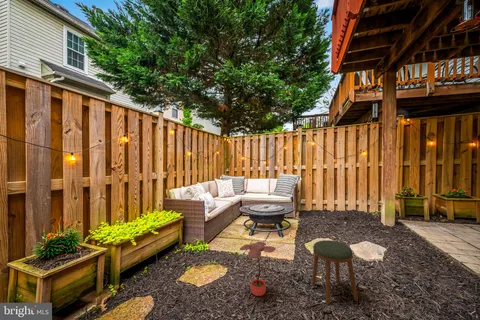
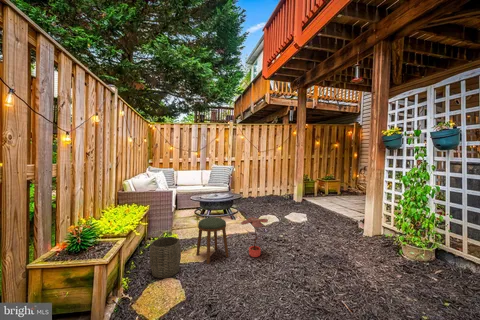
stool: present [312,240,358,304] -> present [196,217,229,264]
woven basket: none [144,248,176,291] -> present [150,237,181,278]

